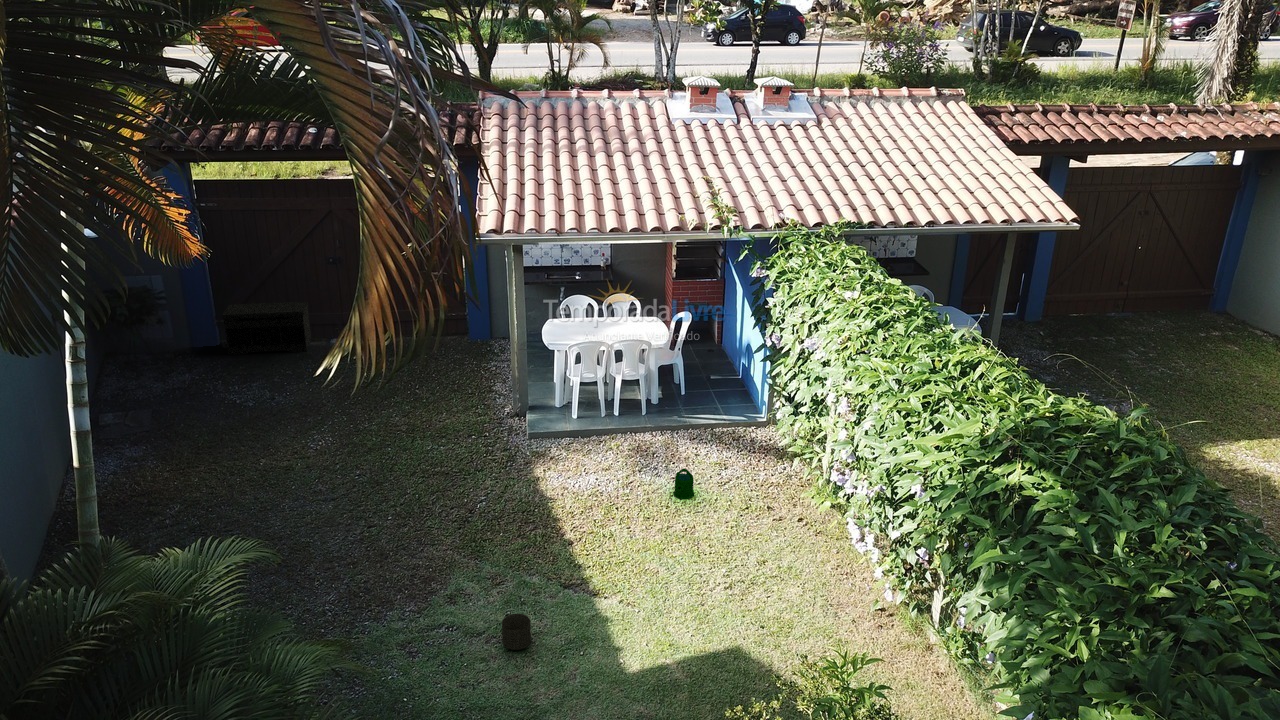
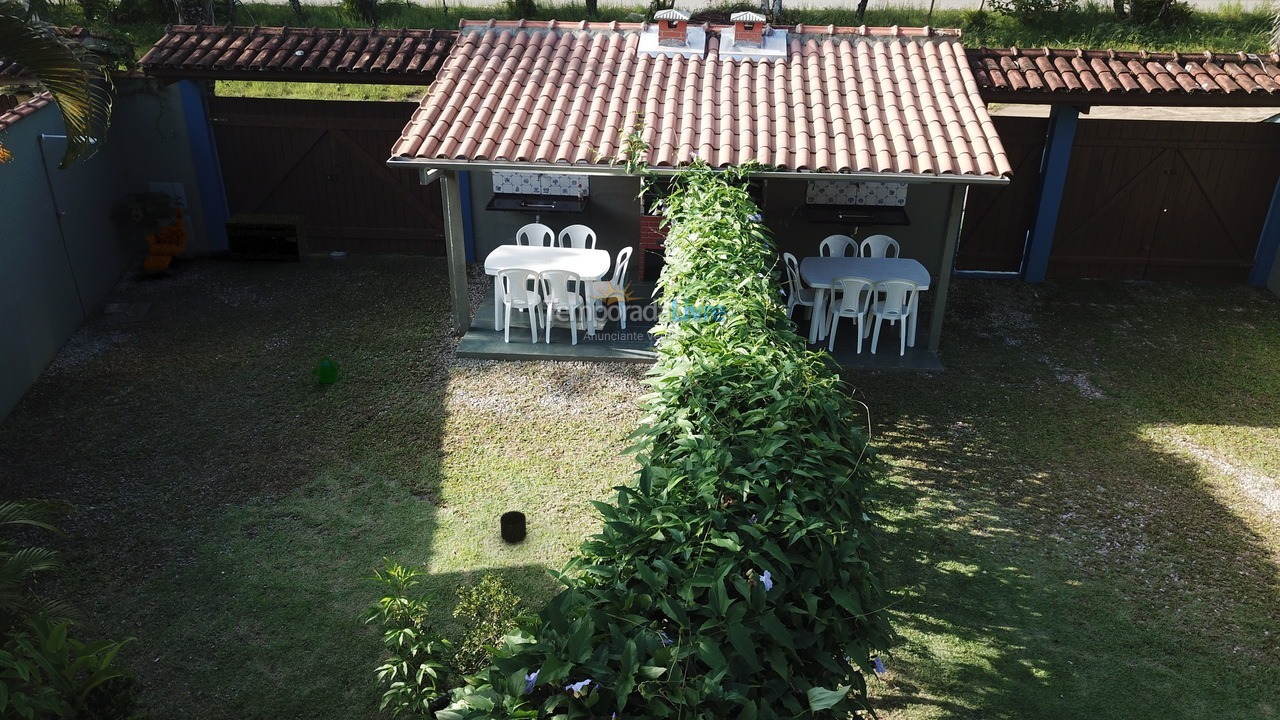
armchair: none [133,300,183,381] -> present [143,207,190,279]
watering can: present [673,469,695,499] -> present [312,356,340,383]
planter: present [502,614,531,650] -> present [500,511,526,542]

